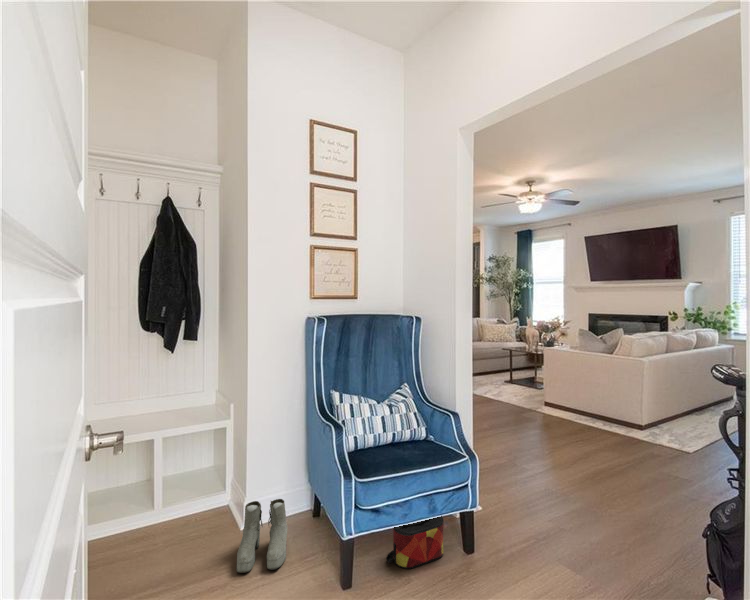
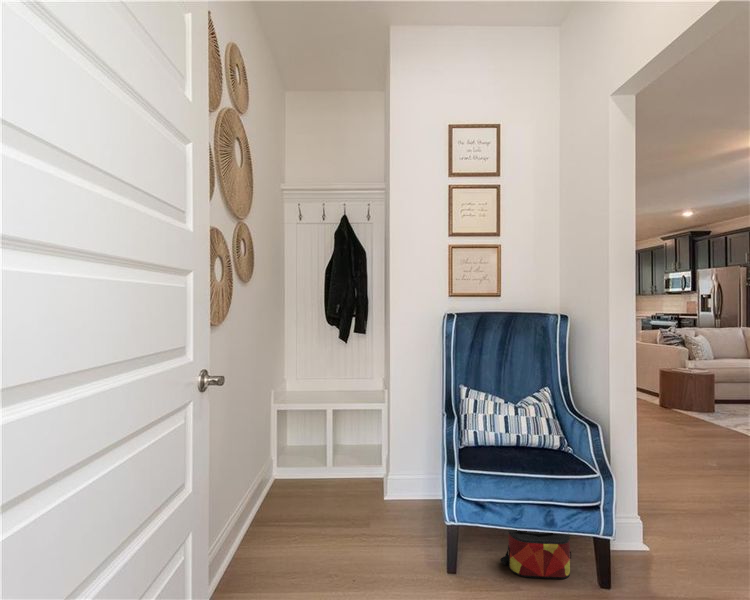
boots: present [237,499,288,573] -> none [368,474,417,535]

